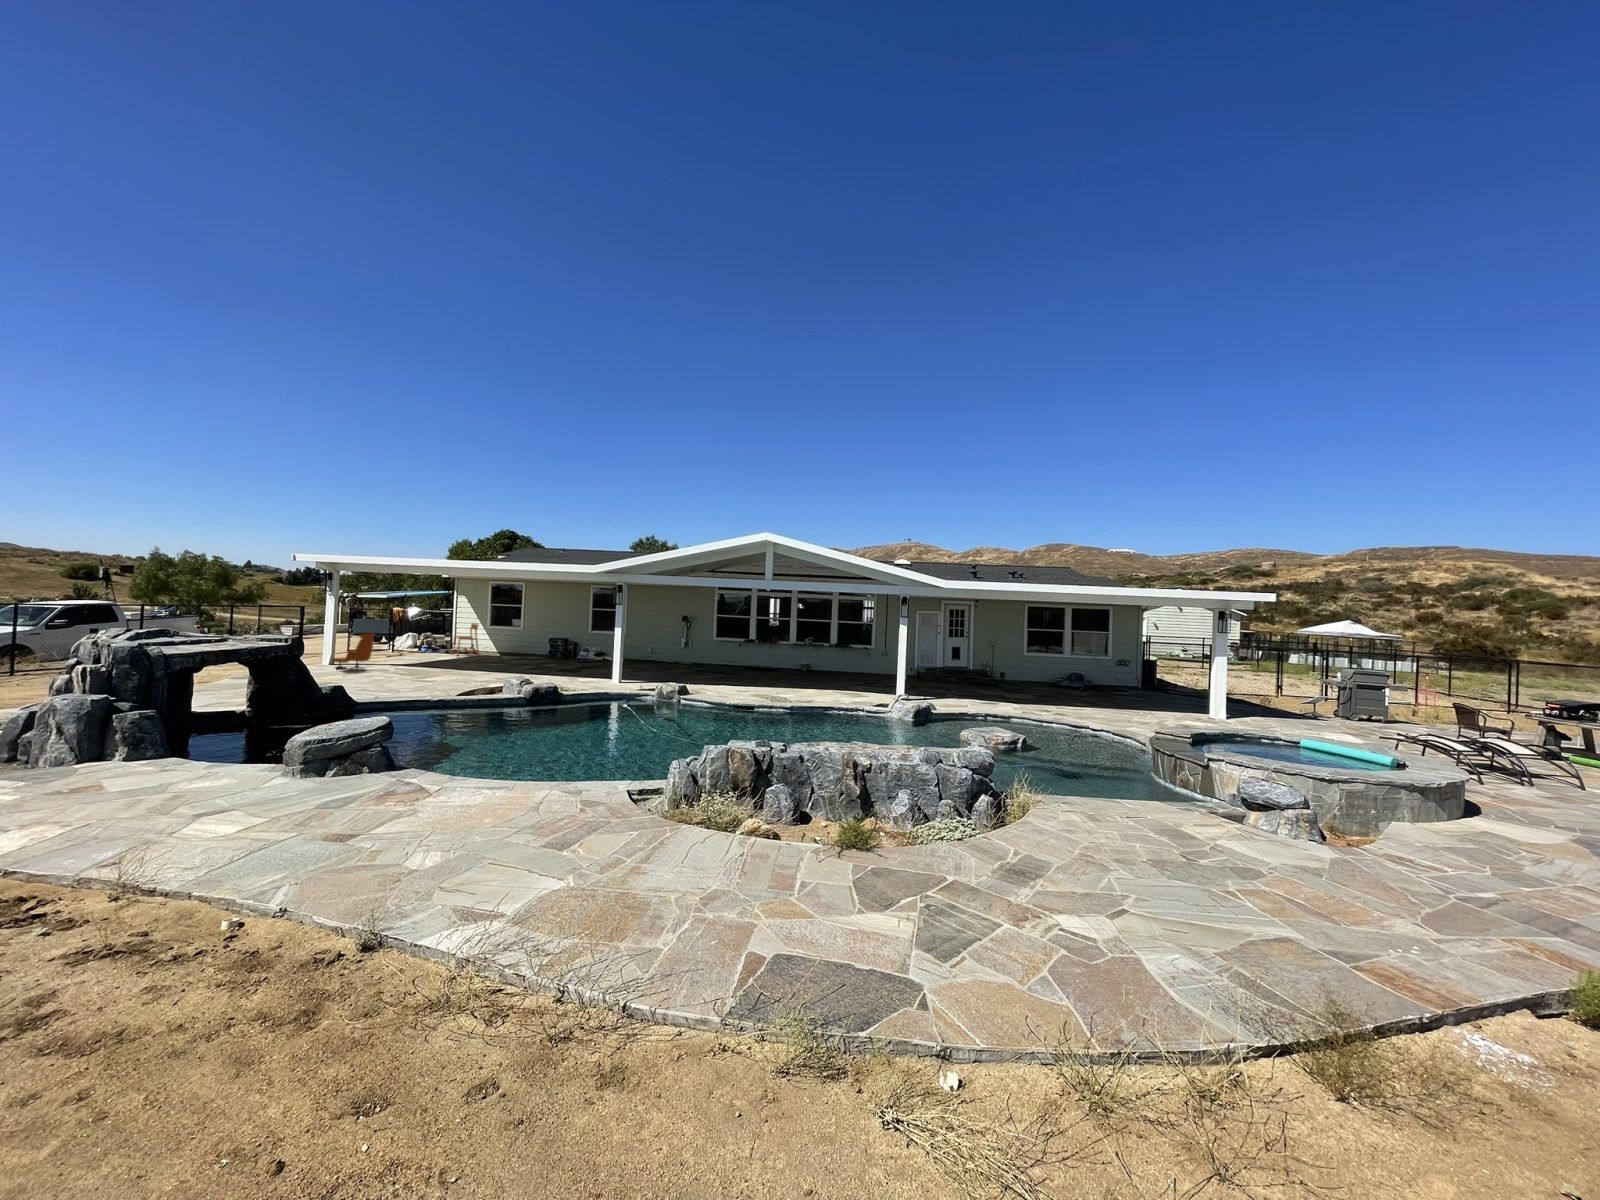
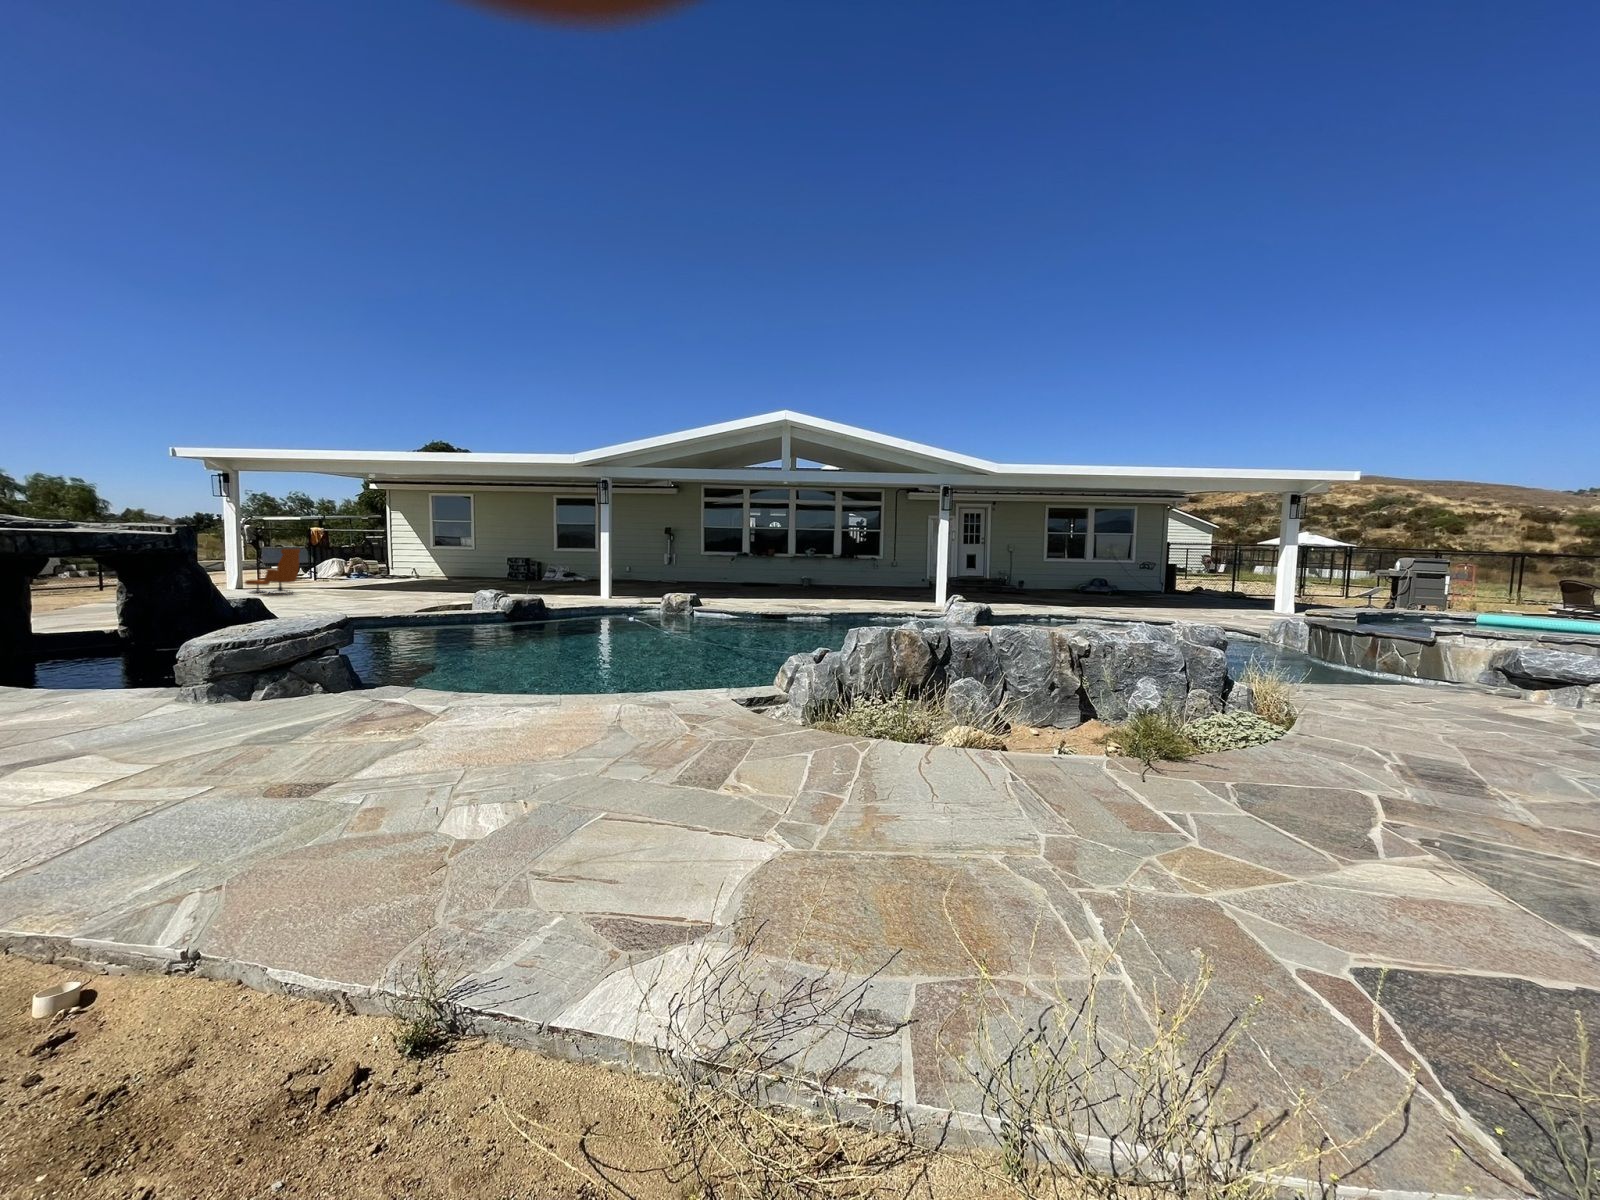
bench: present [452,623,479,656] -> none [396,542,430,580]

